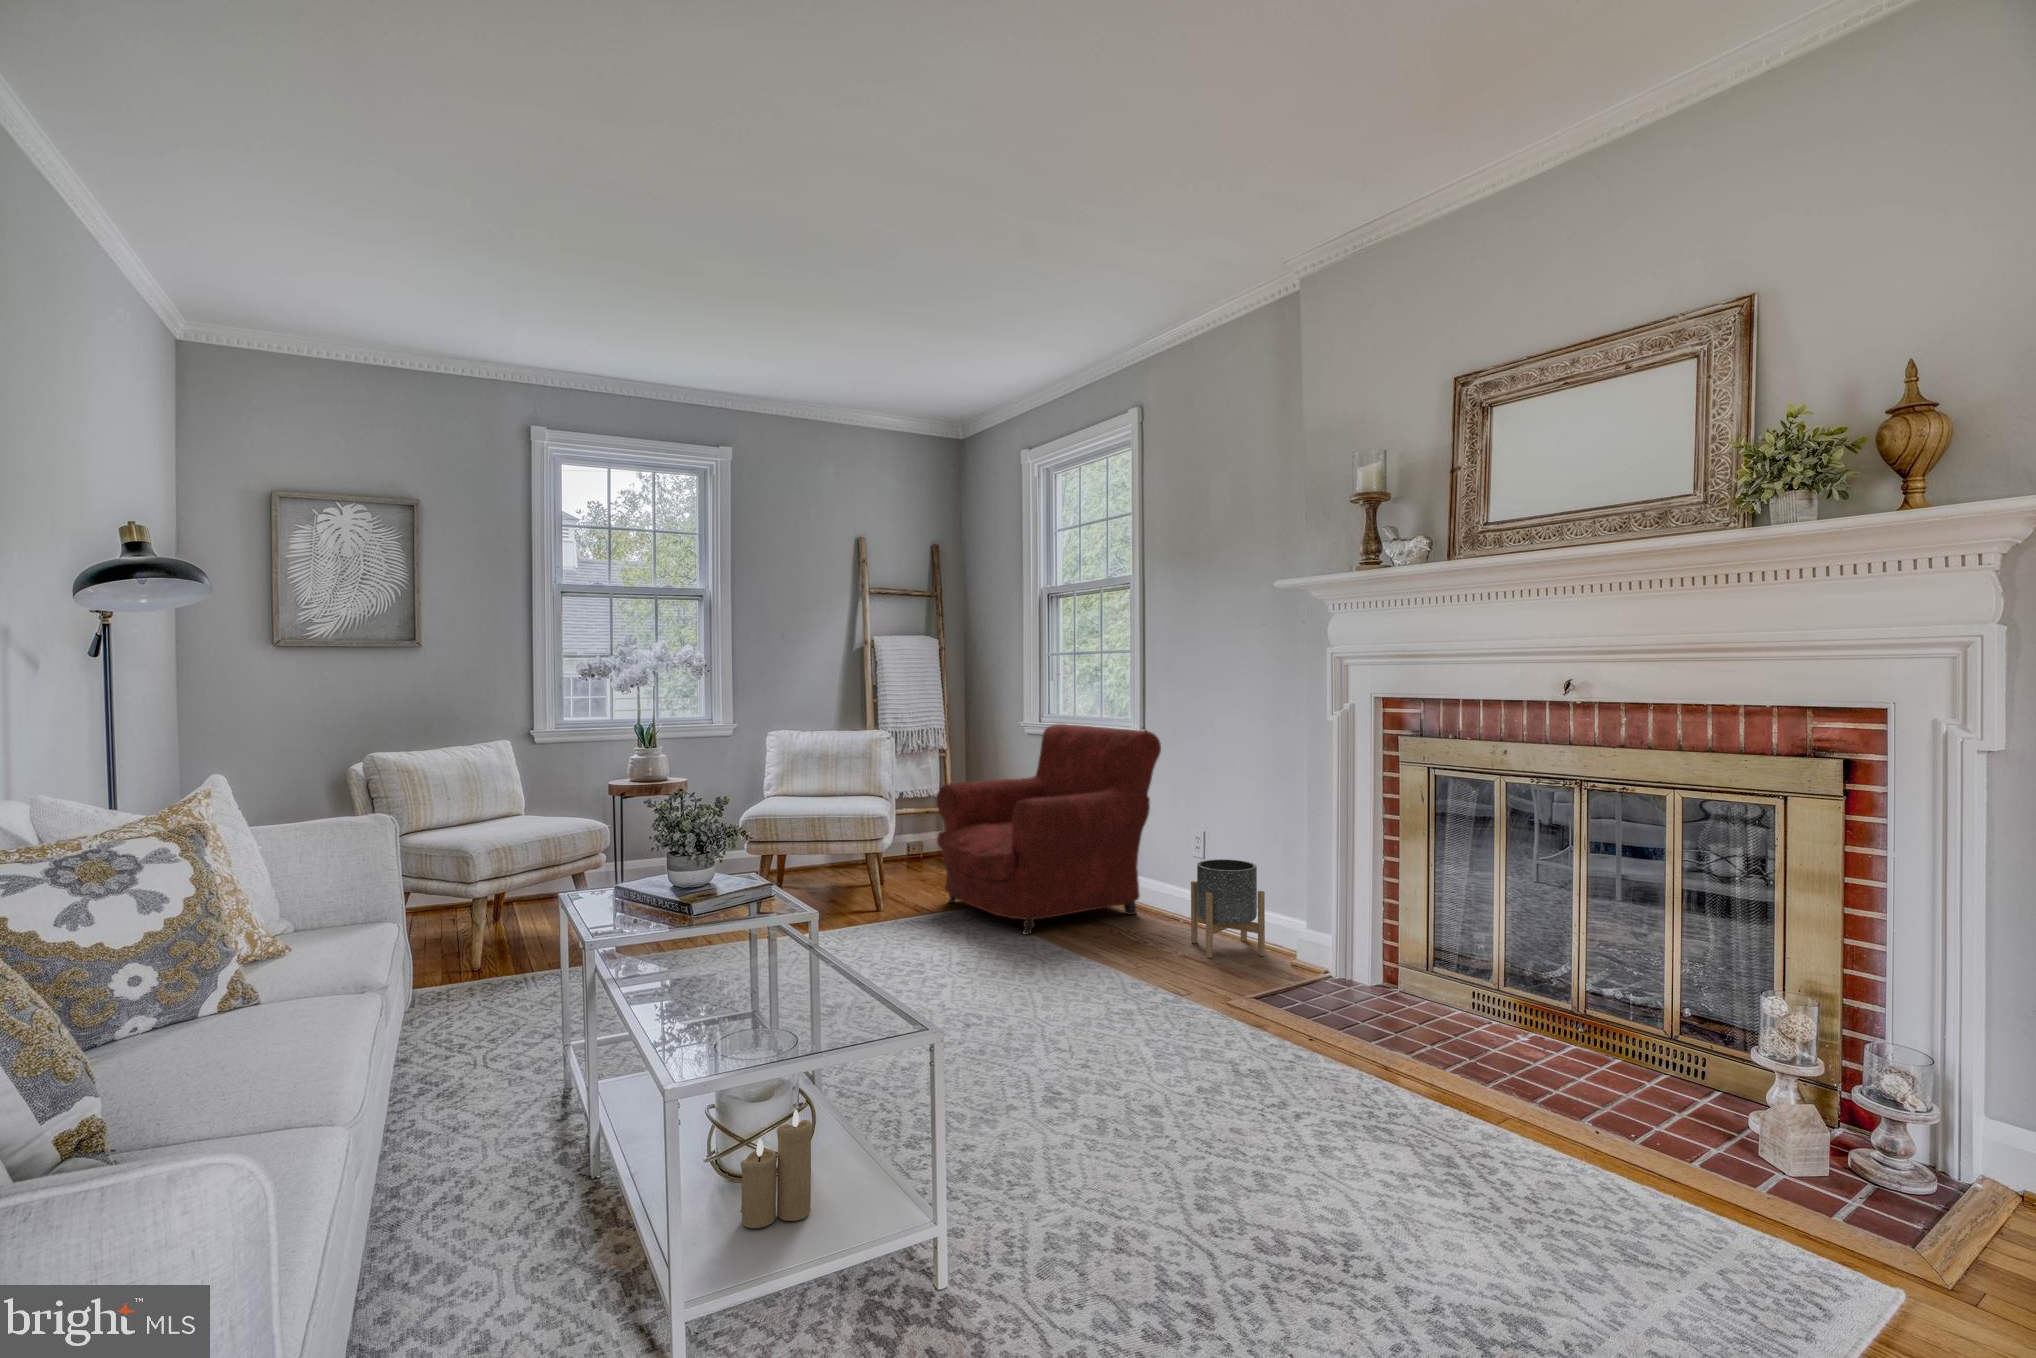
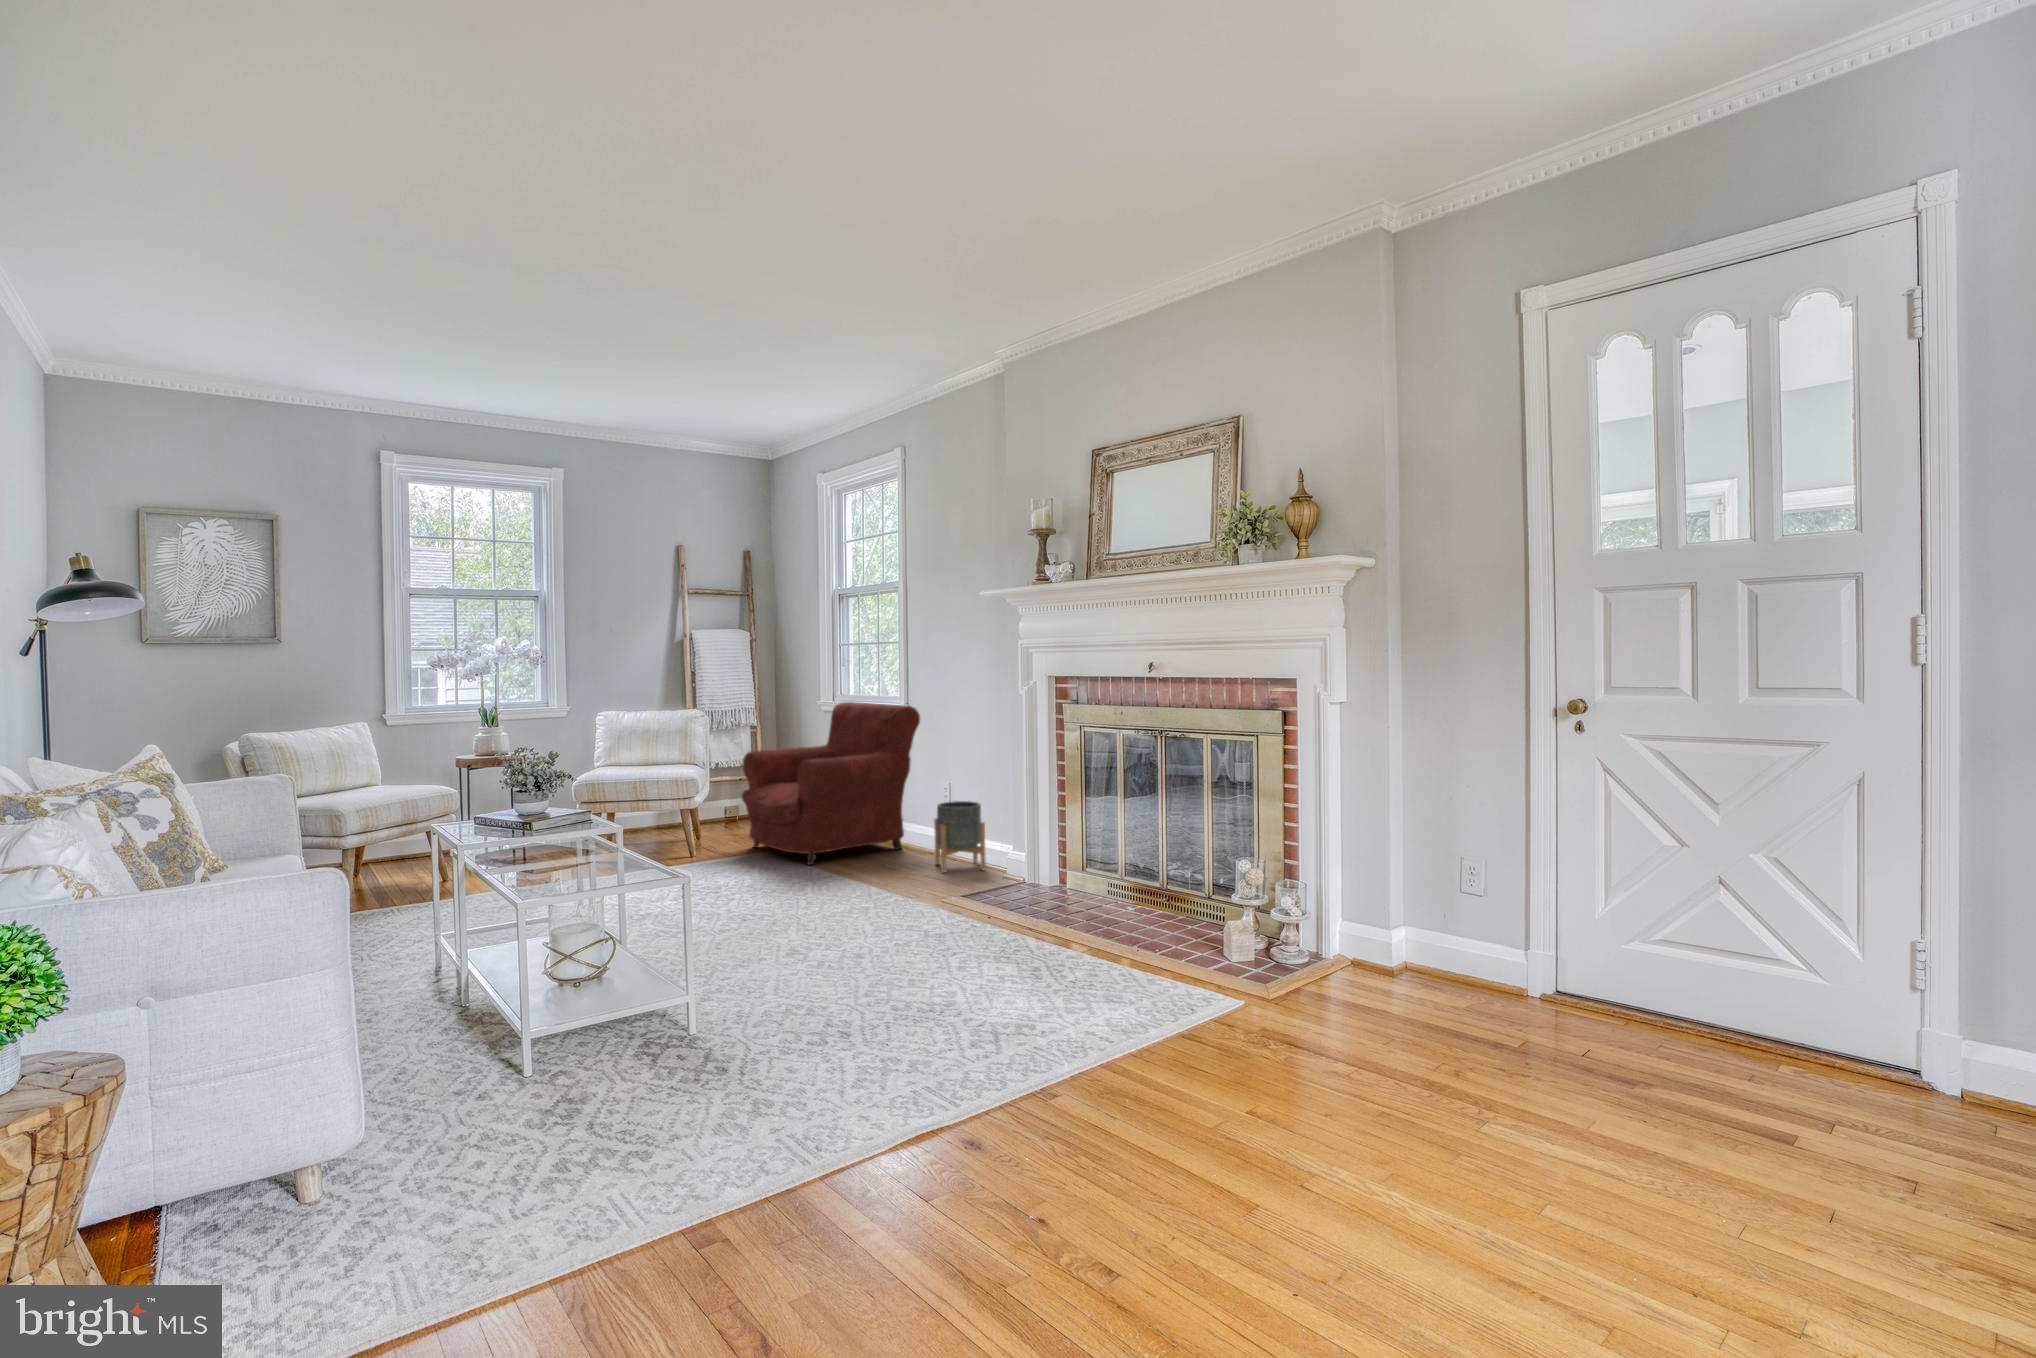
candle: present [741,1110,812,1228] -> none [566,932,611,1002]

